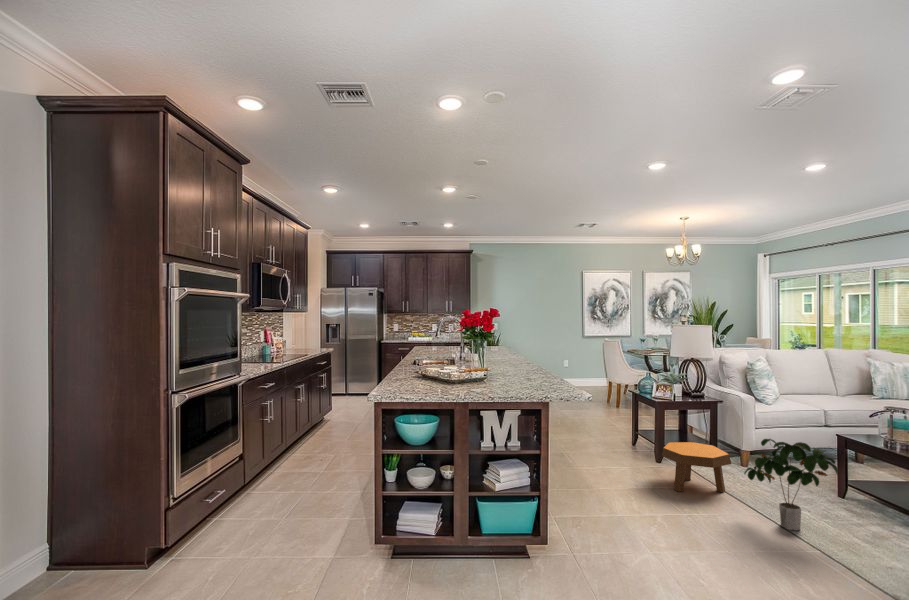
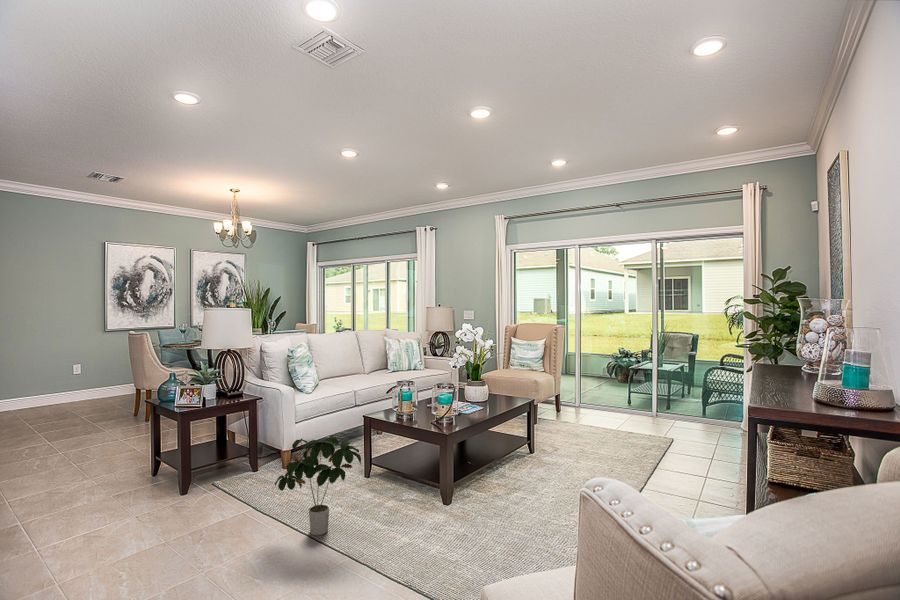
footstool: present [662,442,731,492] -> none [180,453,265,526]

